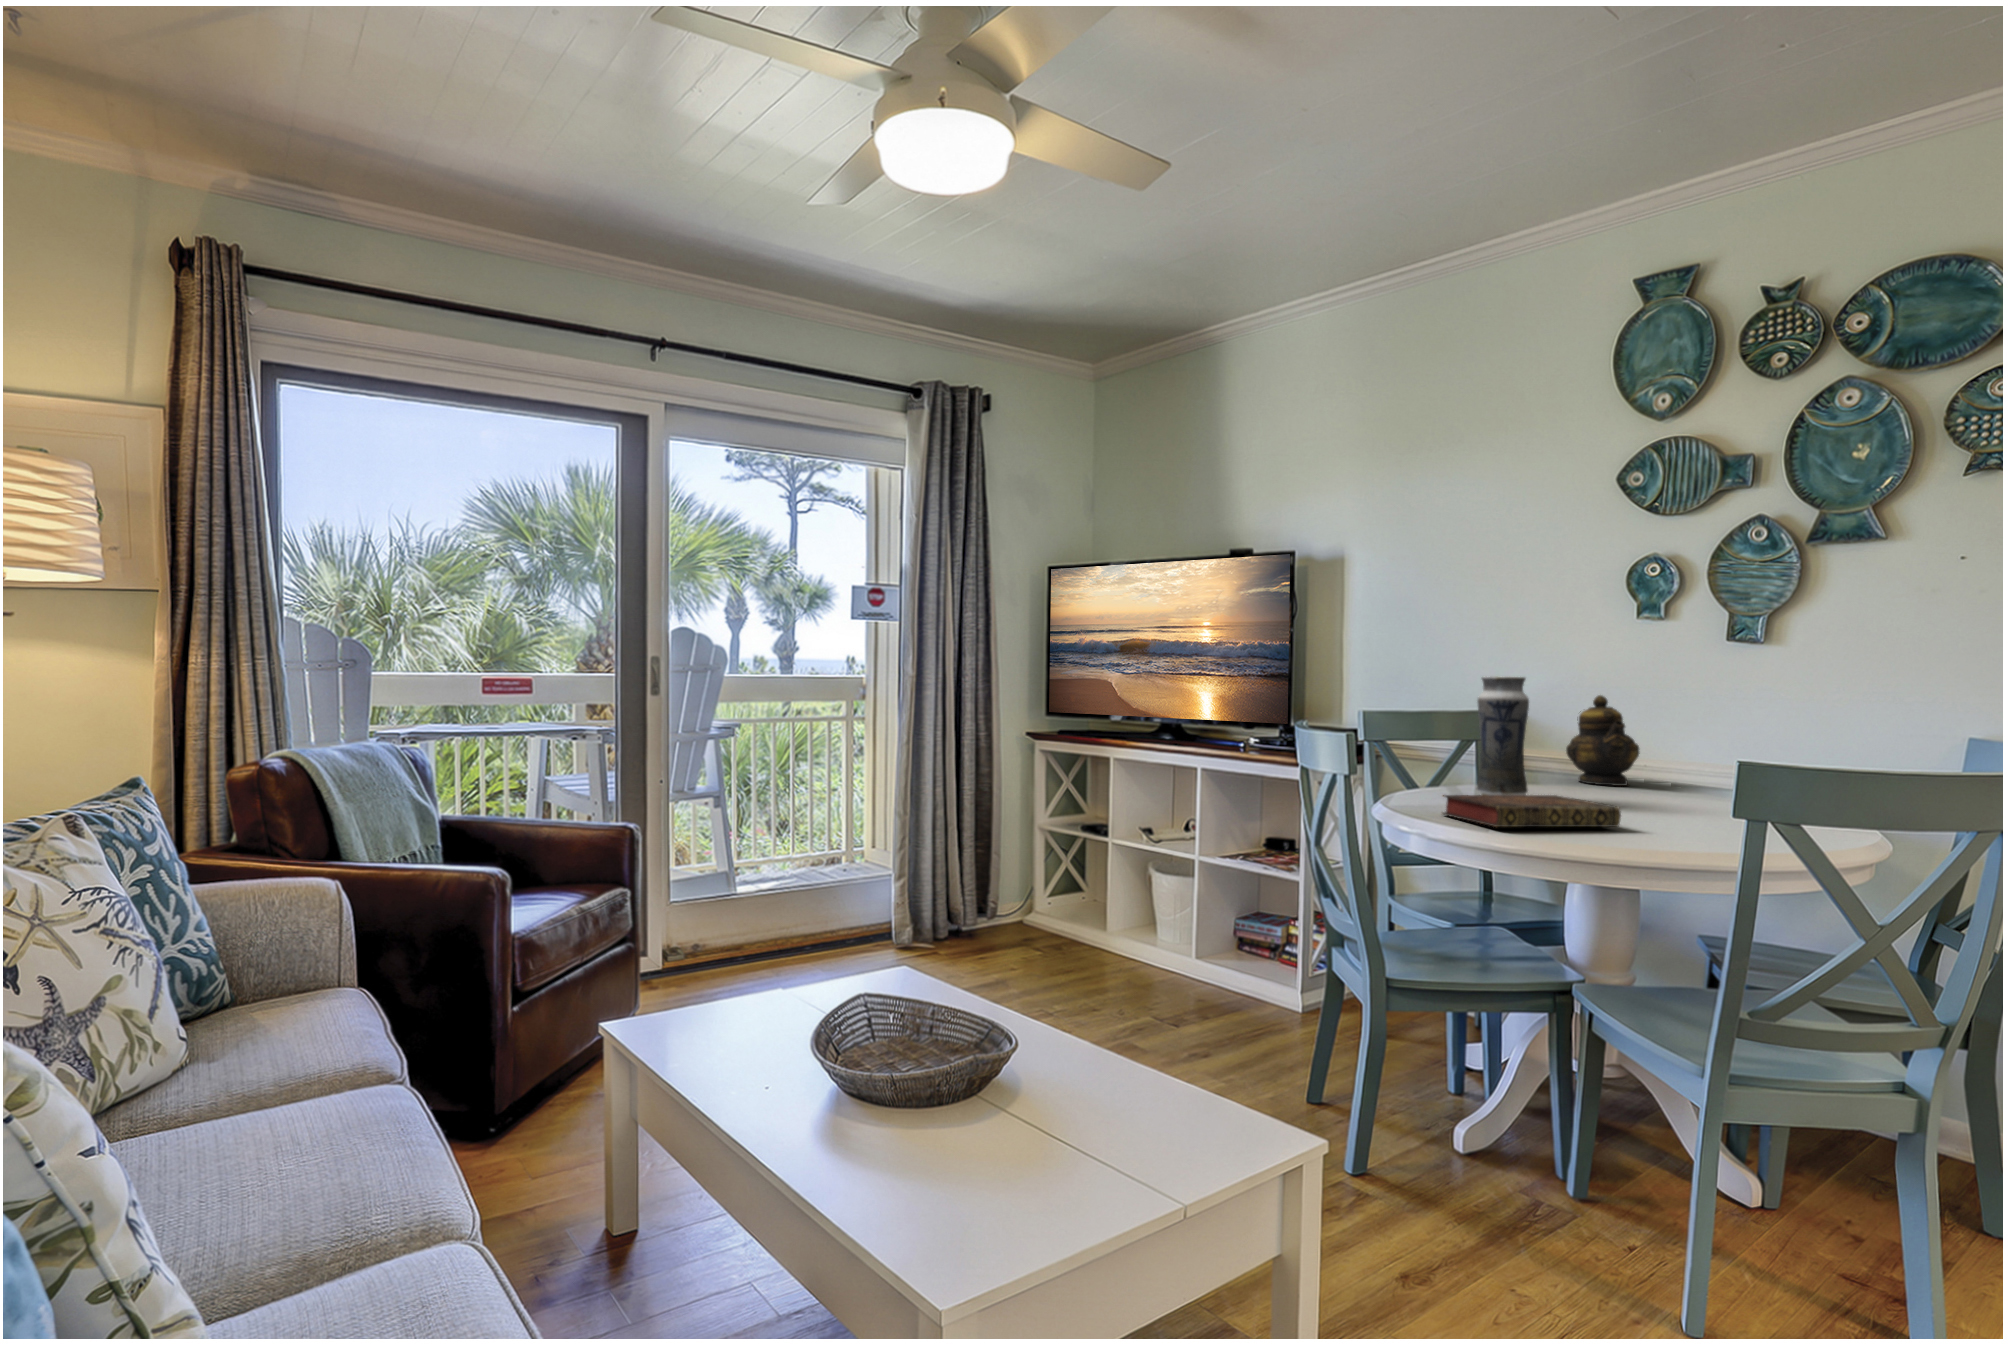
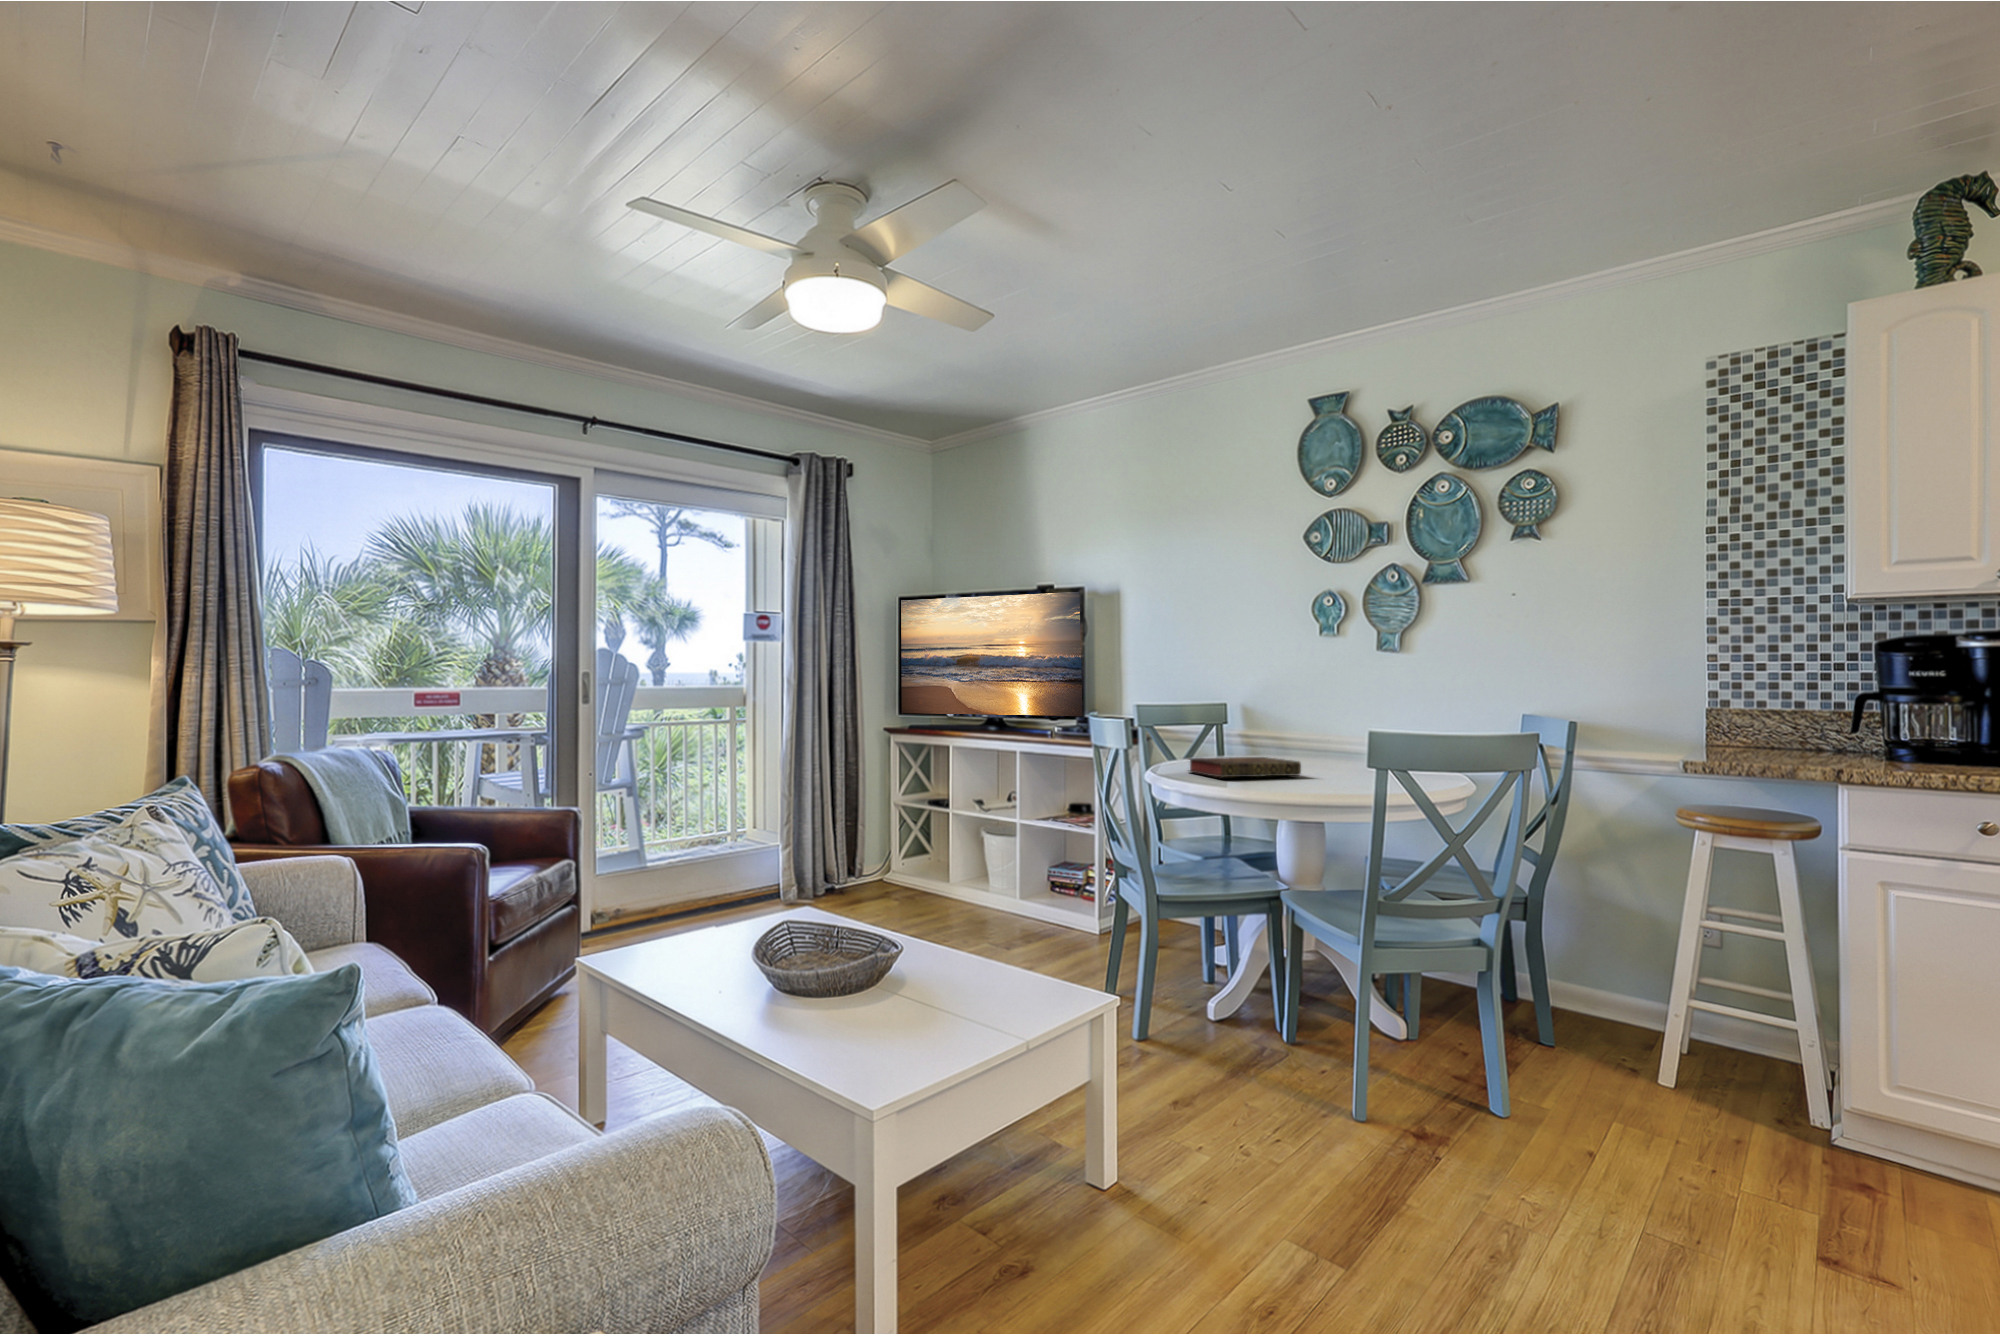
vase: present [1477,676,1529,795] -> none [1212,676,1247,764]
teapot: present [1566,695,1640,786] -> none [1276,690,1324,753]

